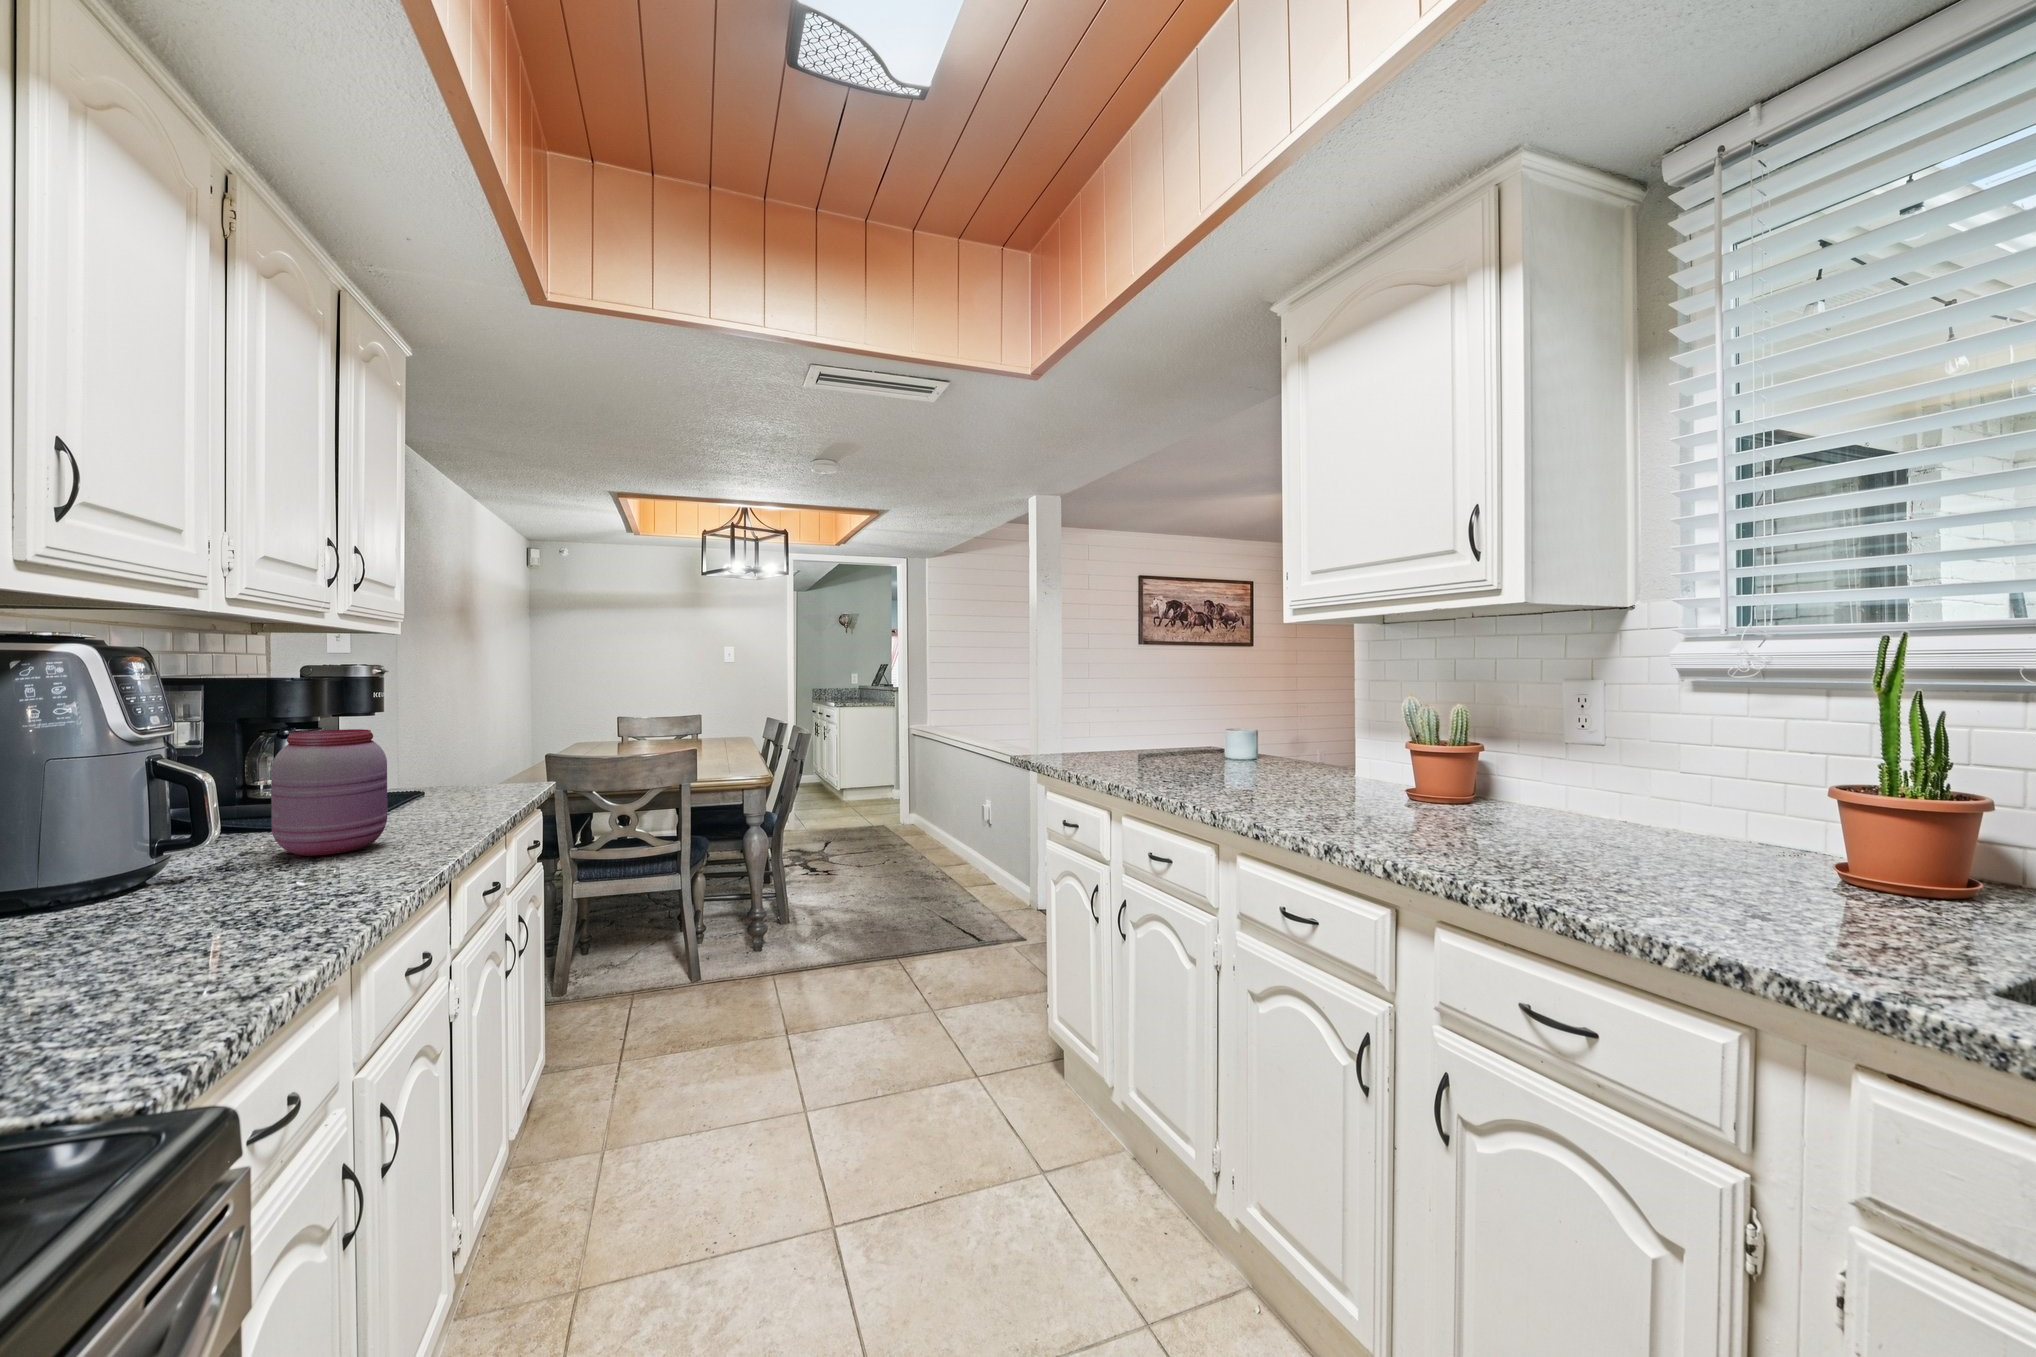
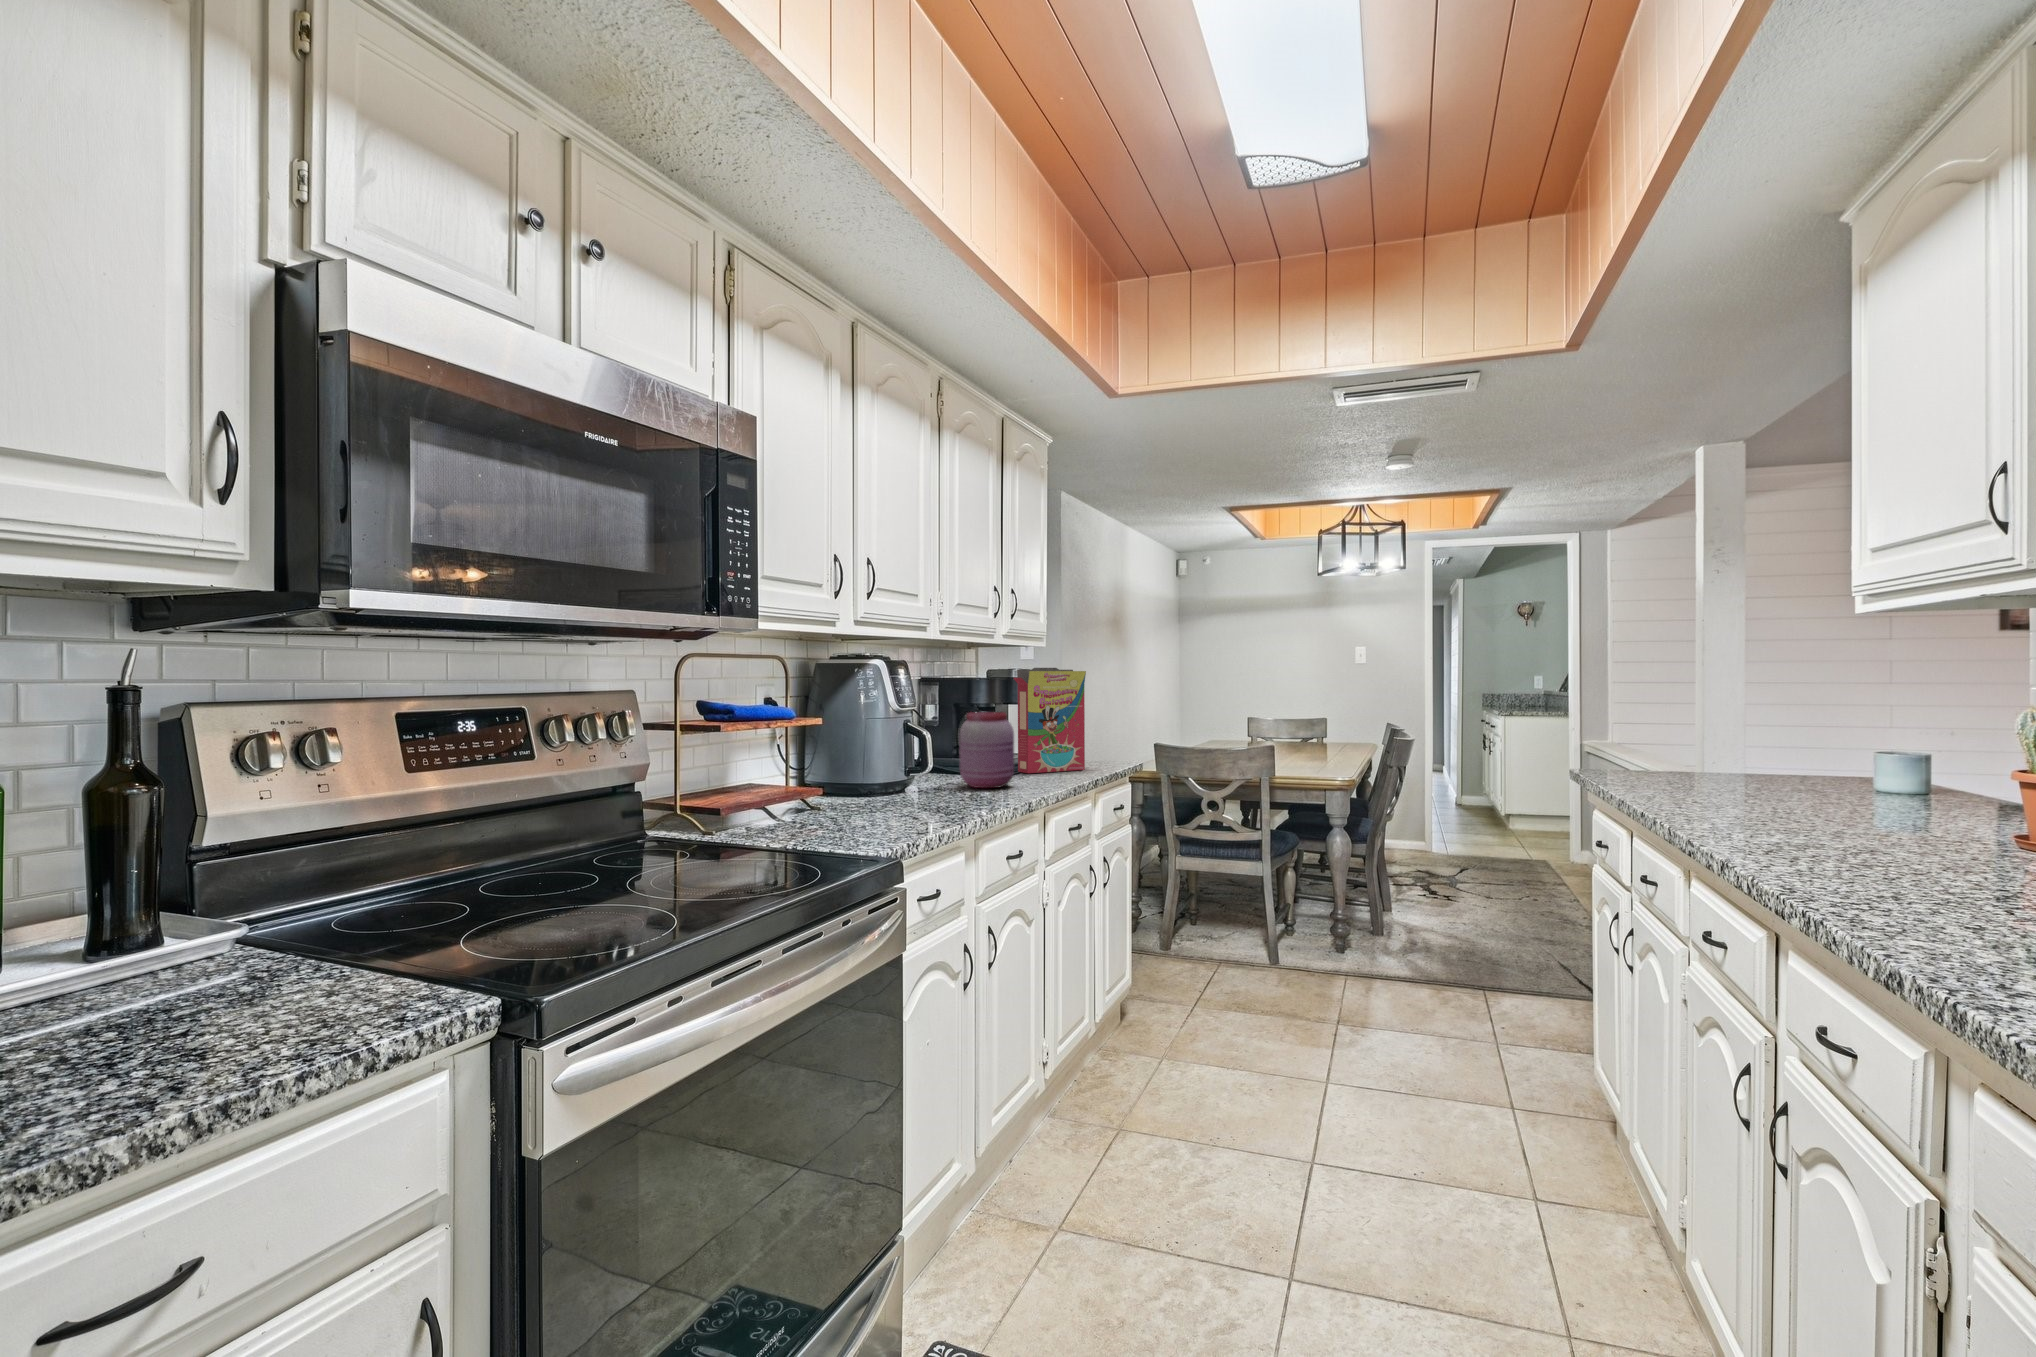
cereal box: none [362,662,493,816] -> present [1013,668,1086,773]

